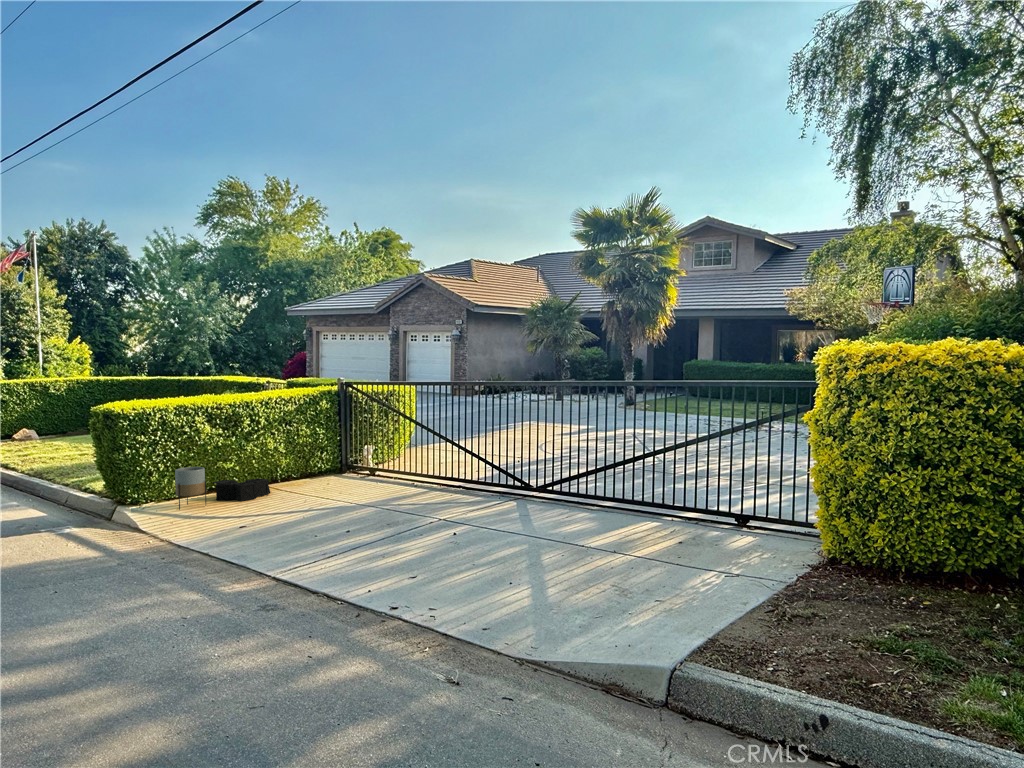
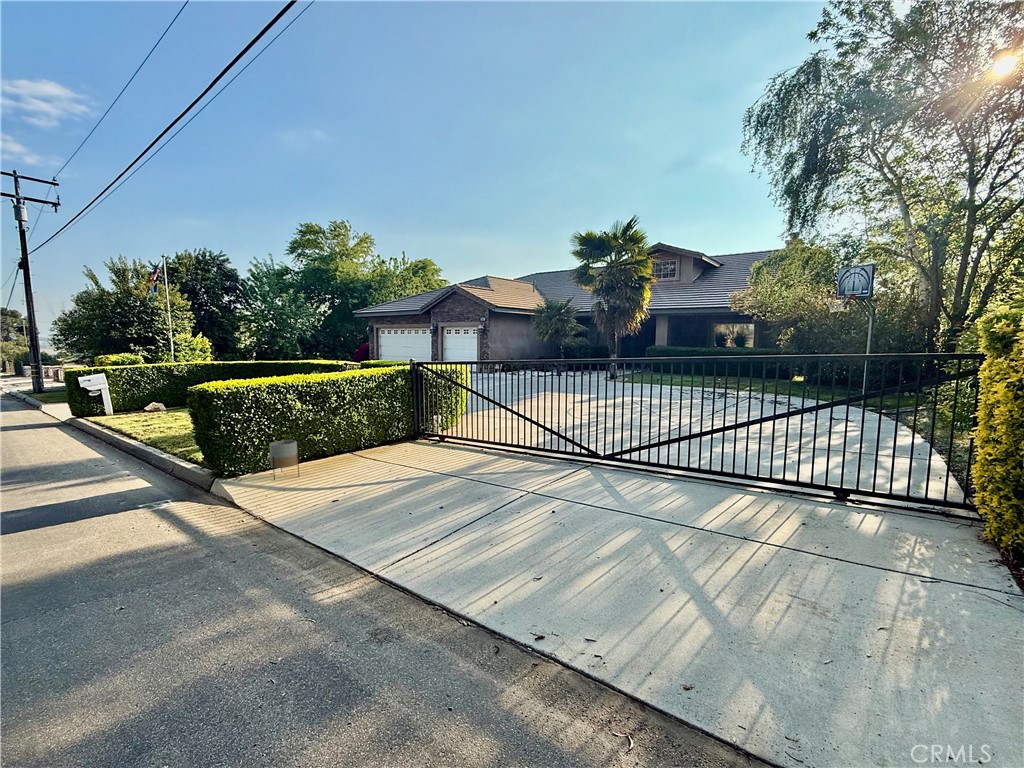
storage bin: present [213,478,270,501] -> none [304,448,357,470]

